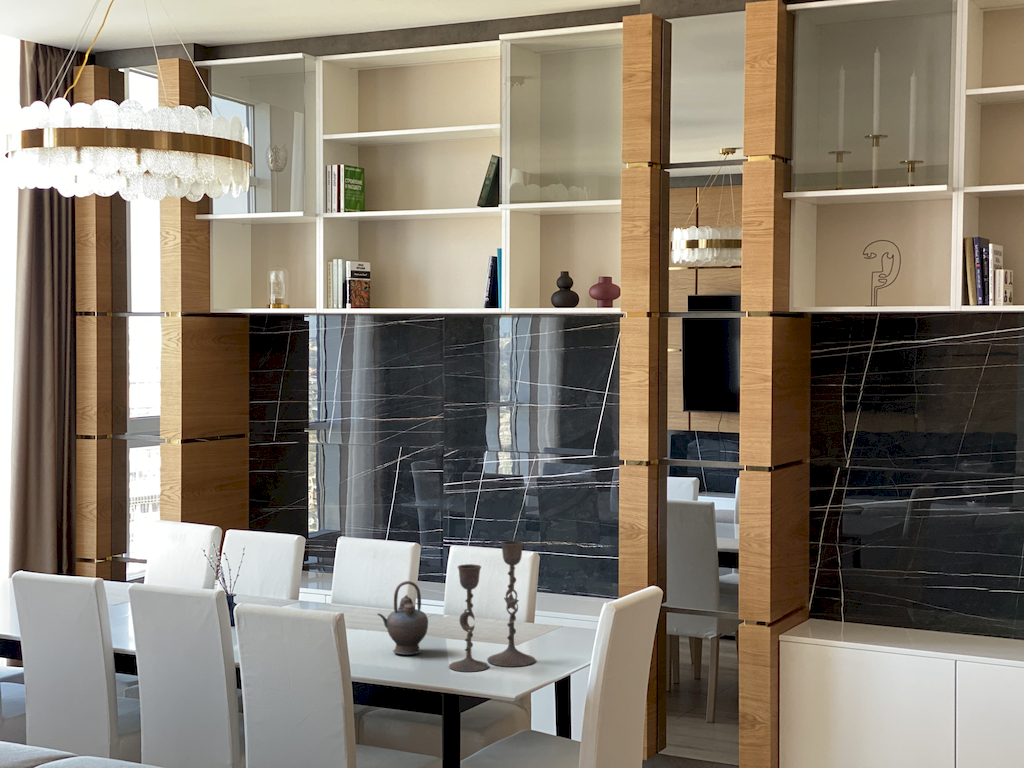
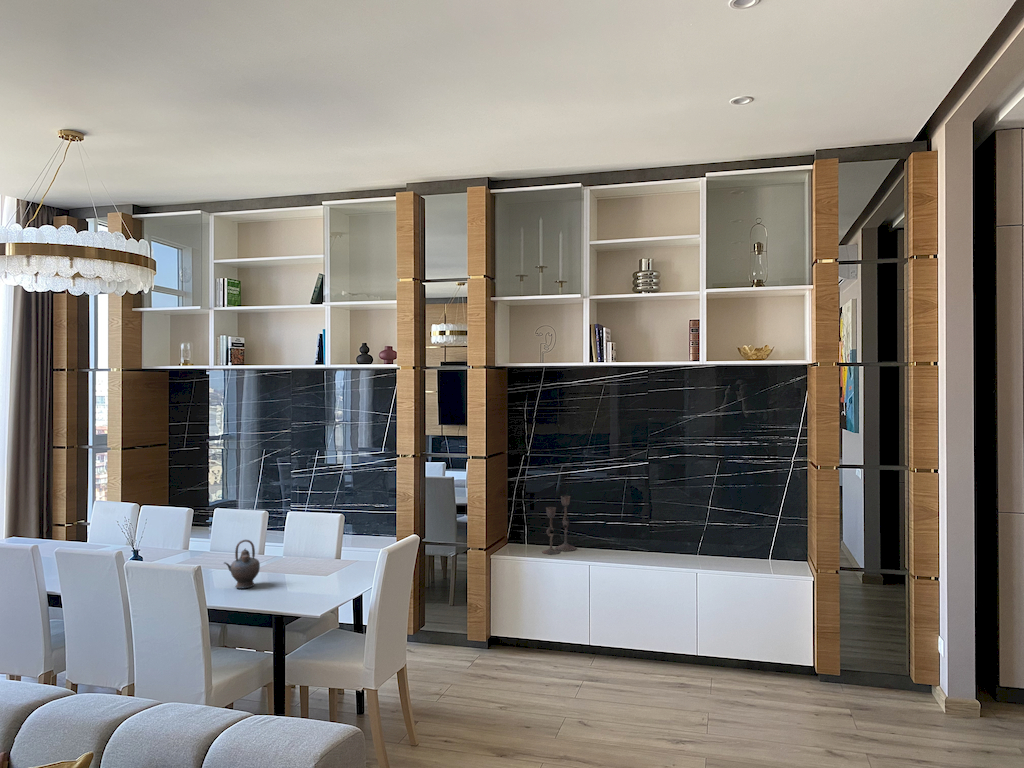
candlestick: present [449,541,535,672] -> present [543,496,576,554]

